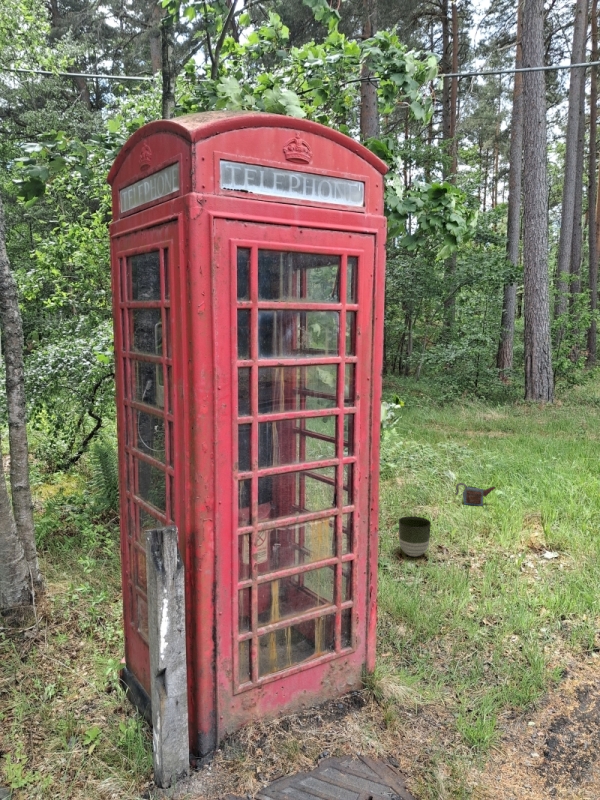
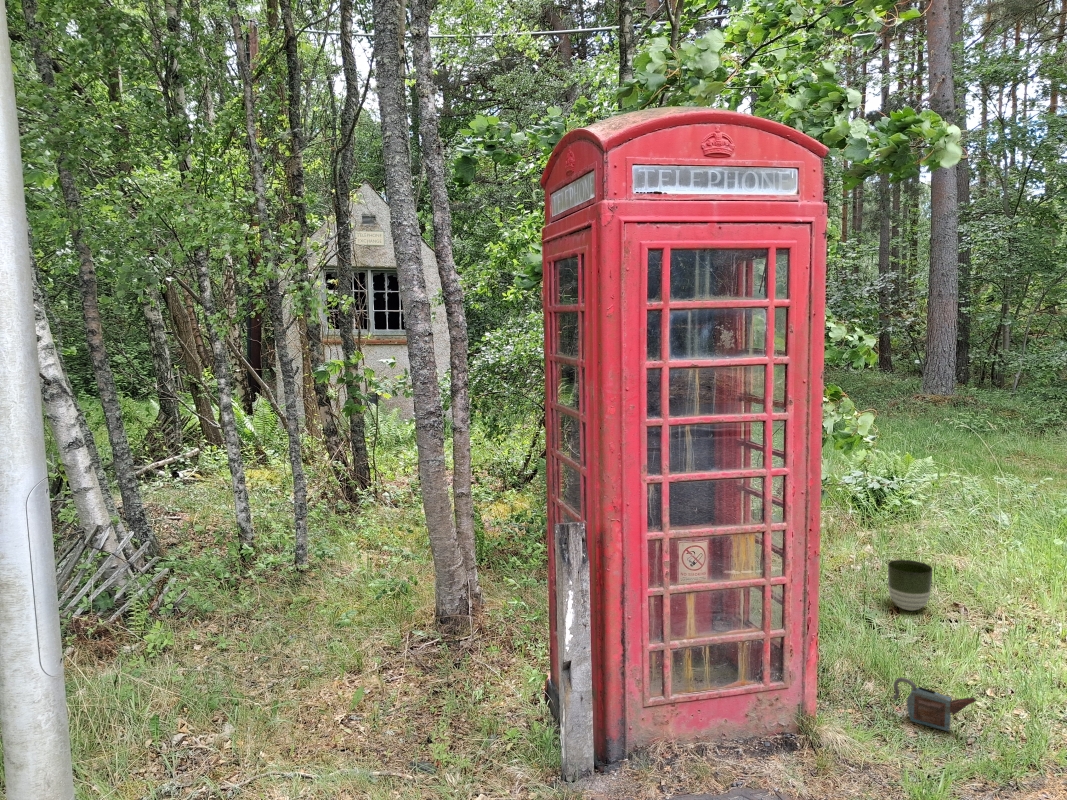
watering can: present [456,483,495,506] -> present [893,677,977,731]

